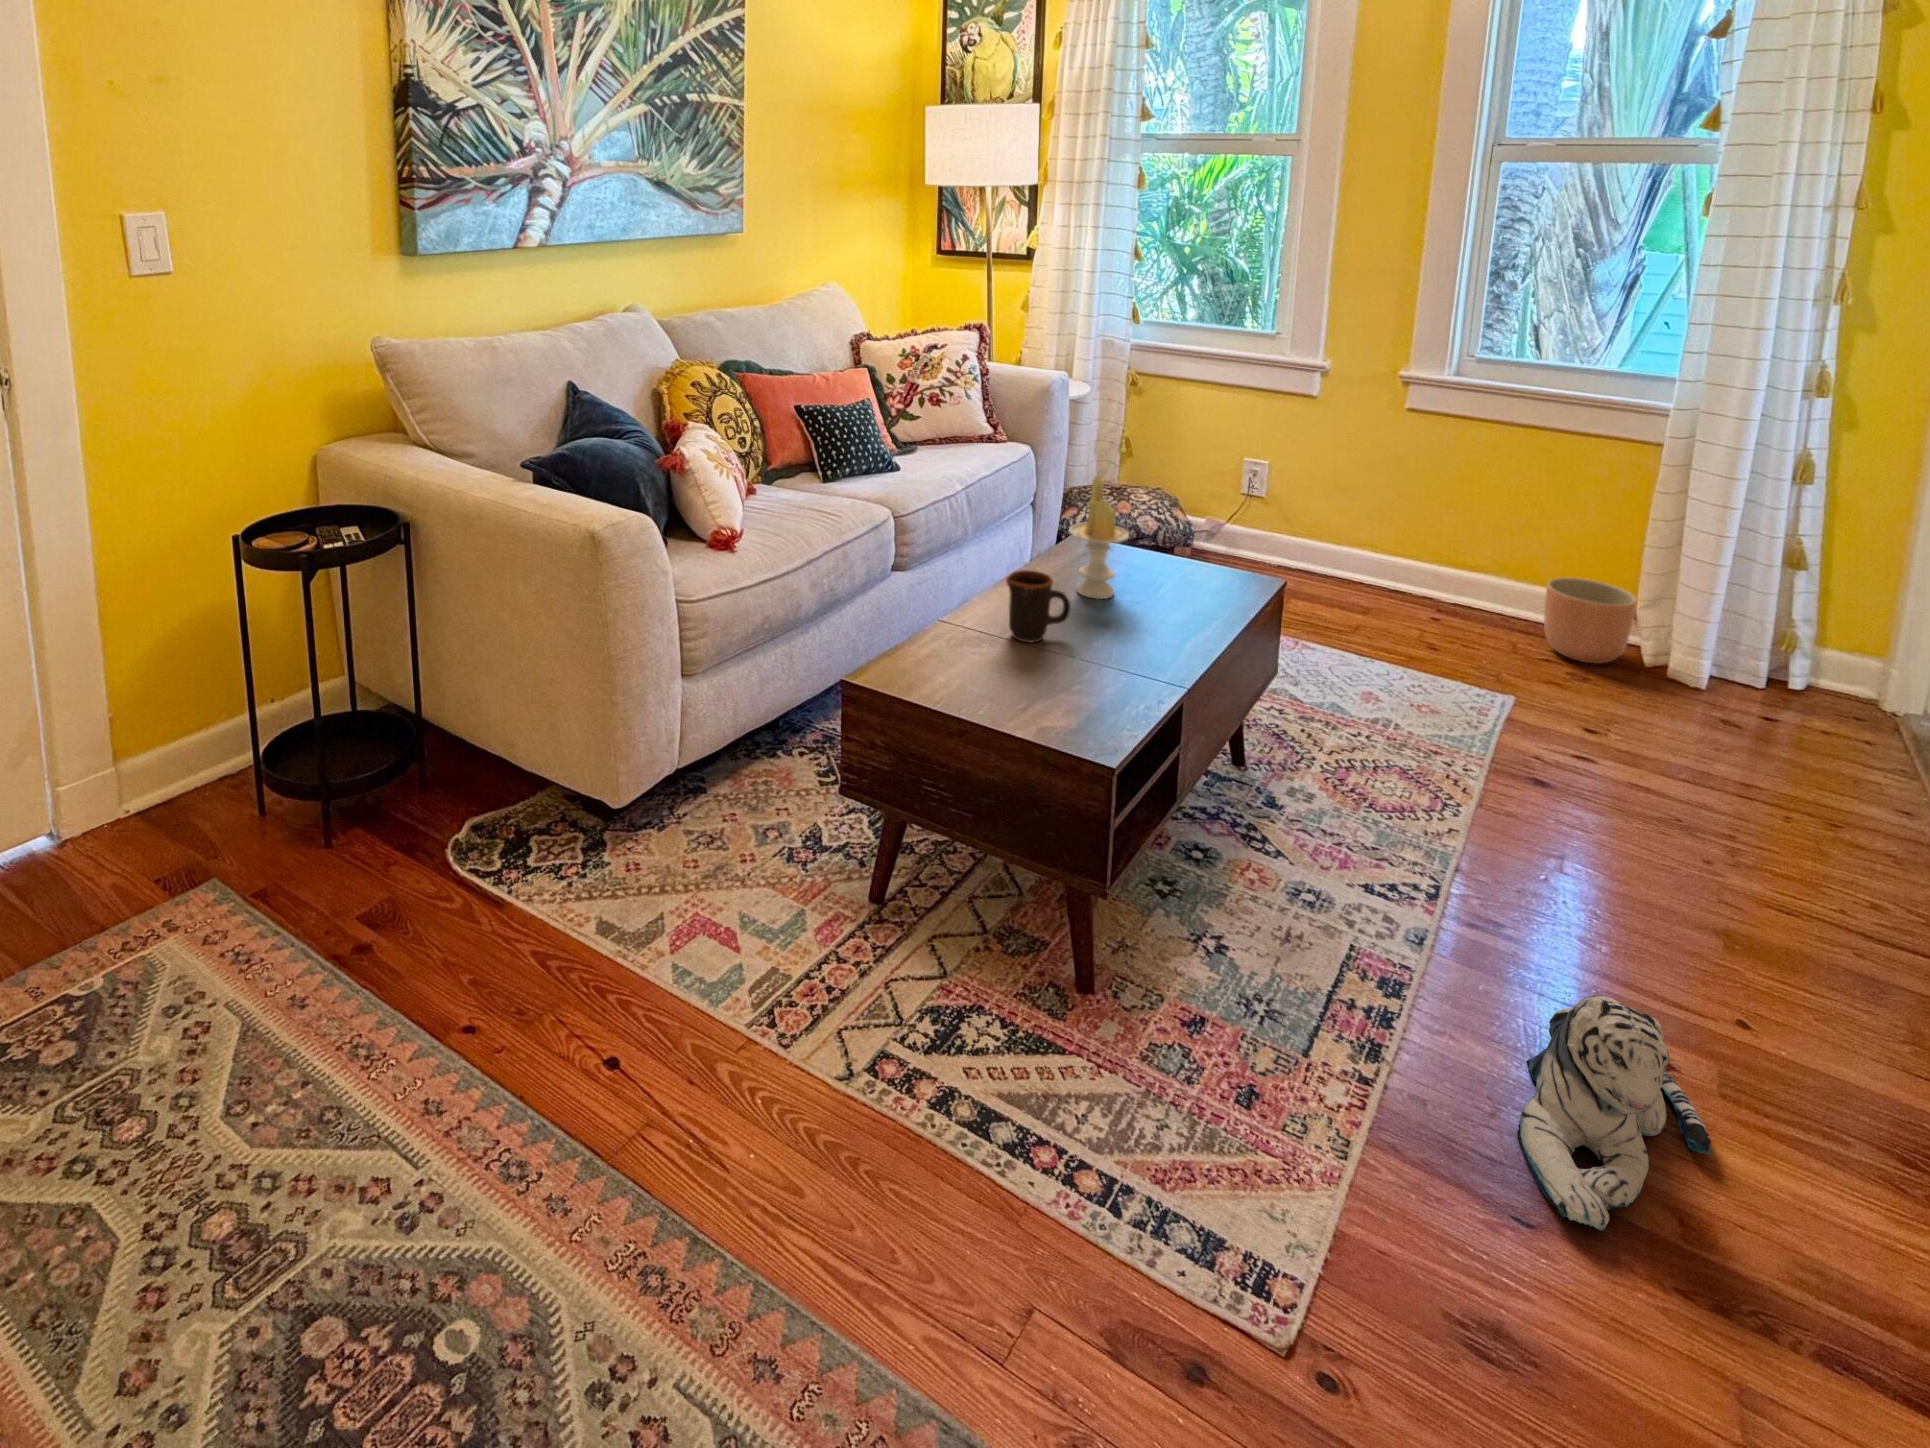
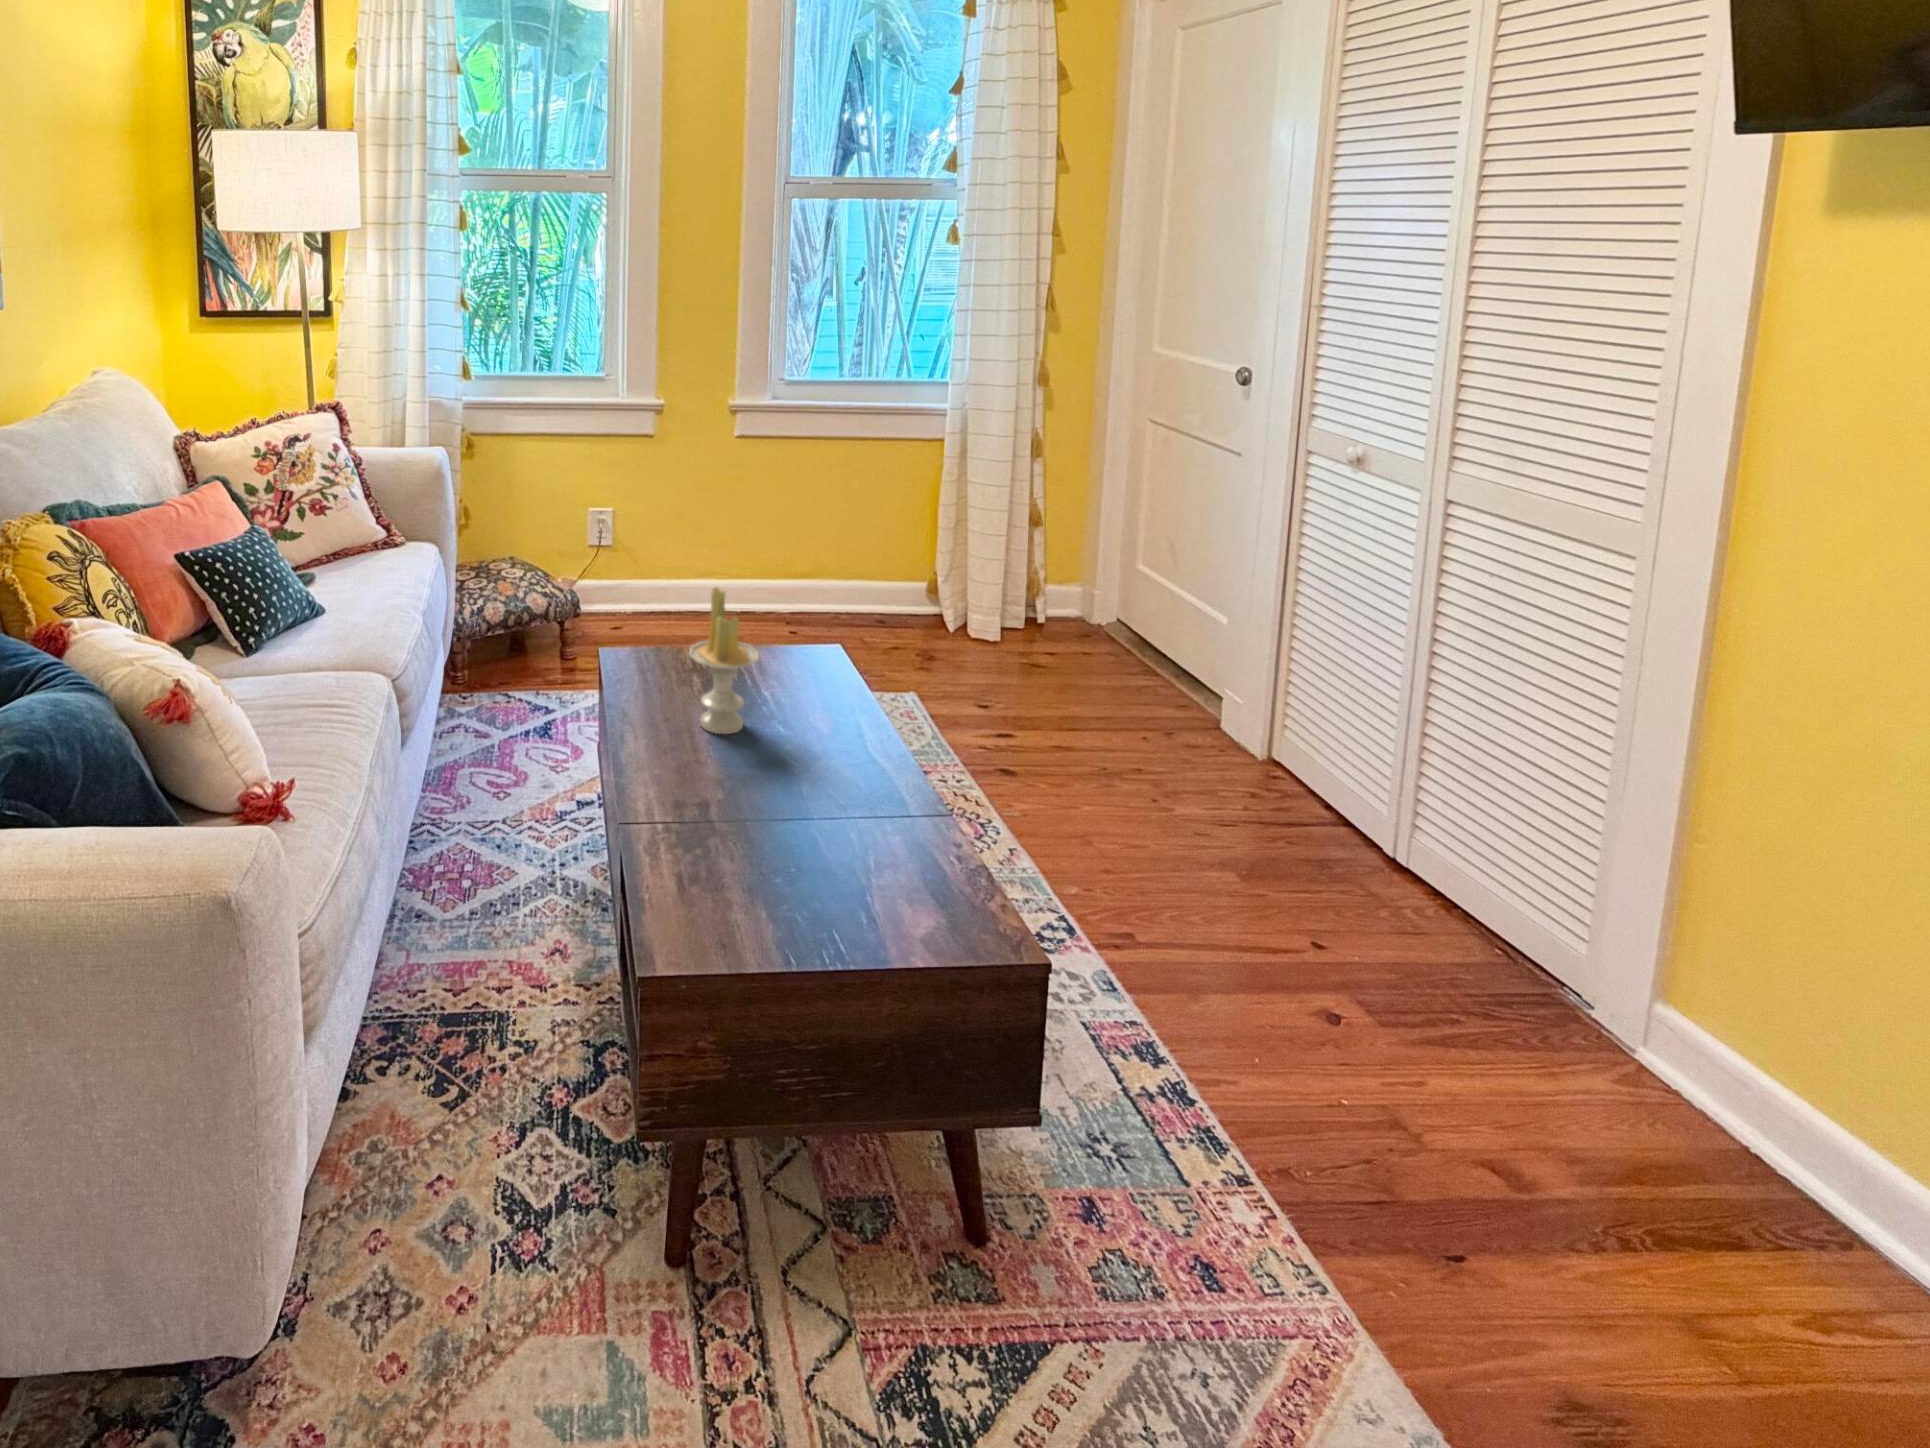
mug: present [1006,570,1070,643] -> none [715,728,774,823]
planter: present [1544,578,1637,664] -> none [885,573,953,648]
plush toy: present [1517,995,1711,1231] -> none [1271,991,1478,1227]

